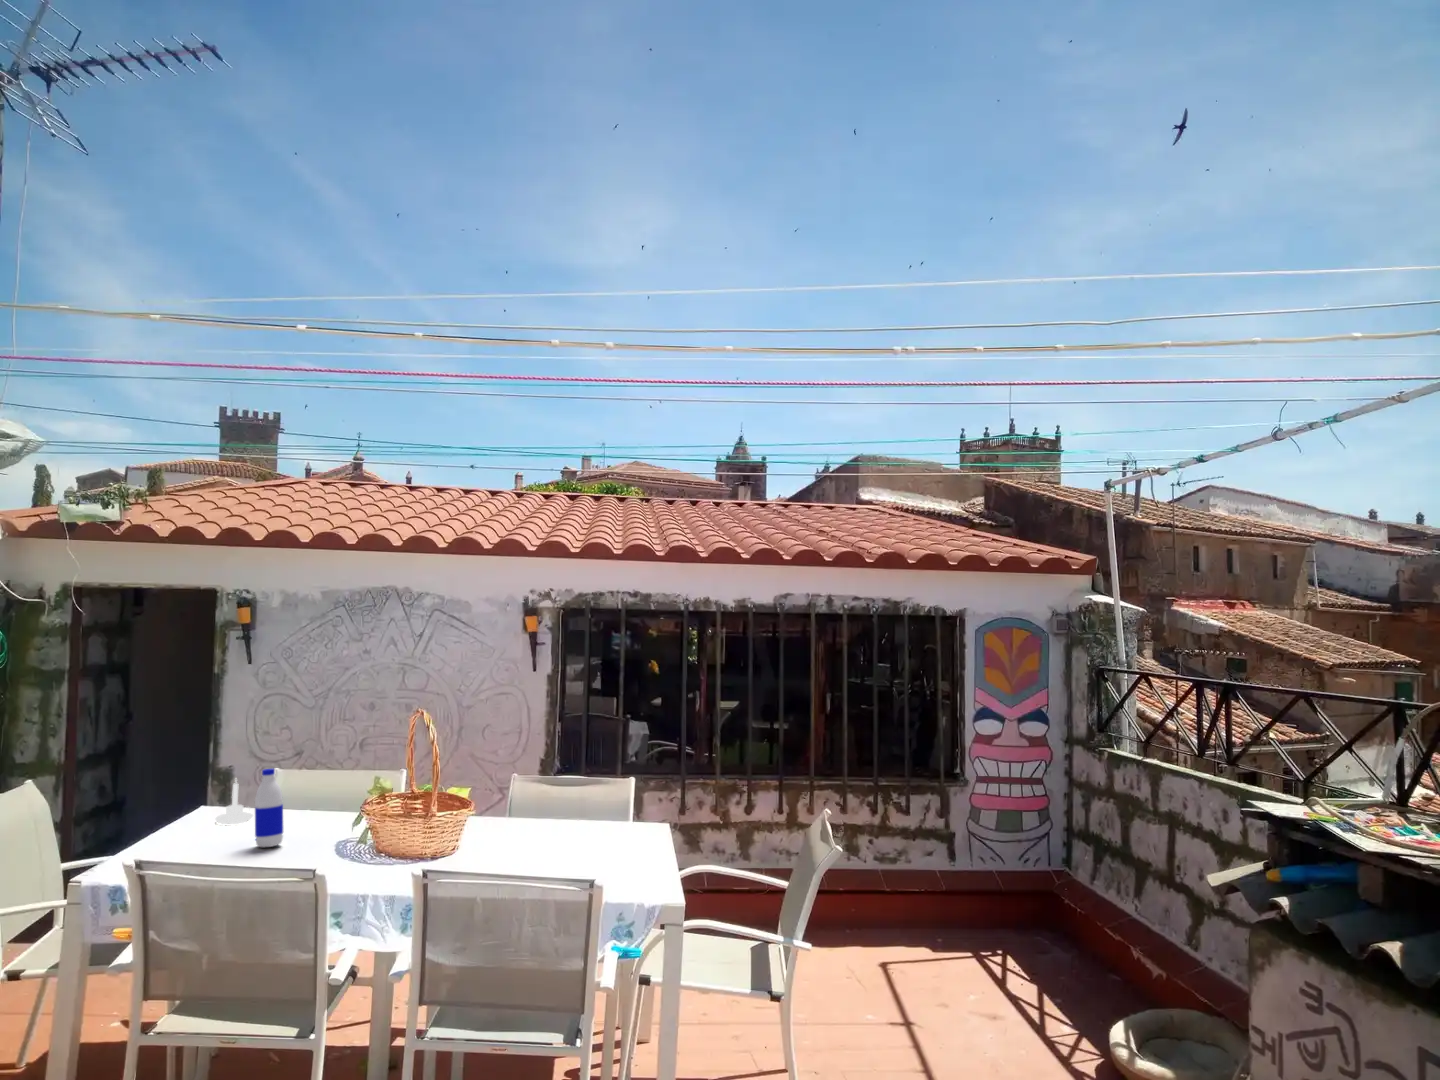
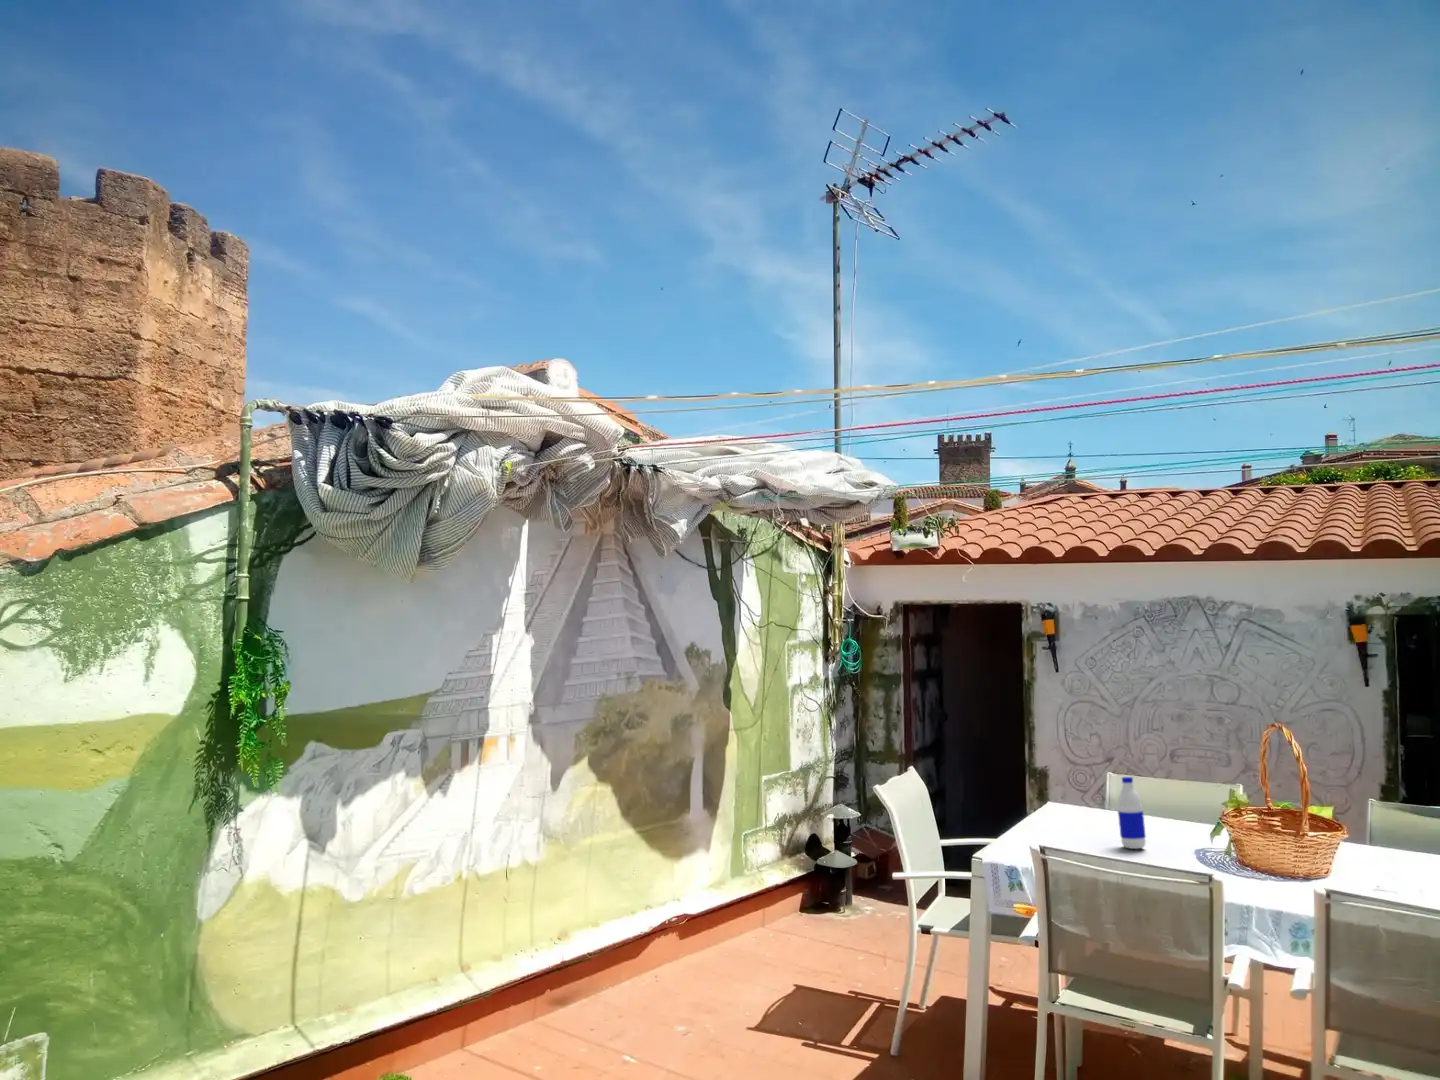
candle holder: present [215,780,253,824] -> none [1072,781,1104,824]

